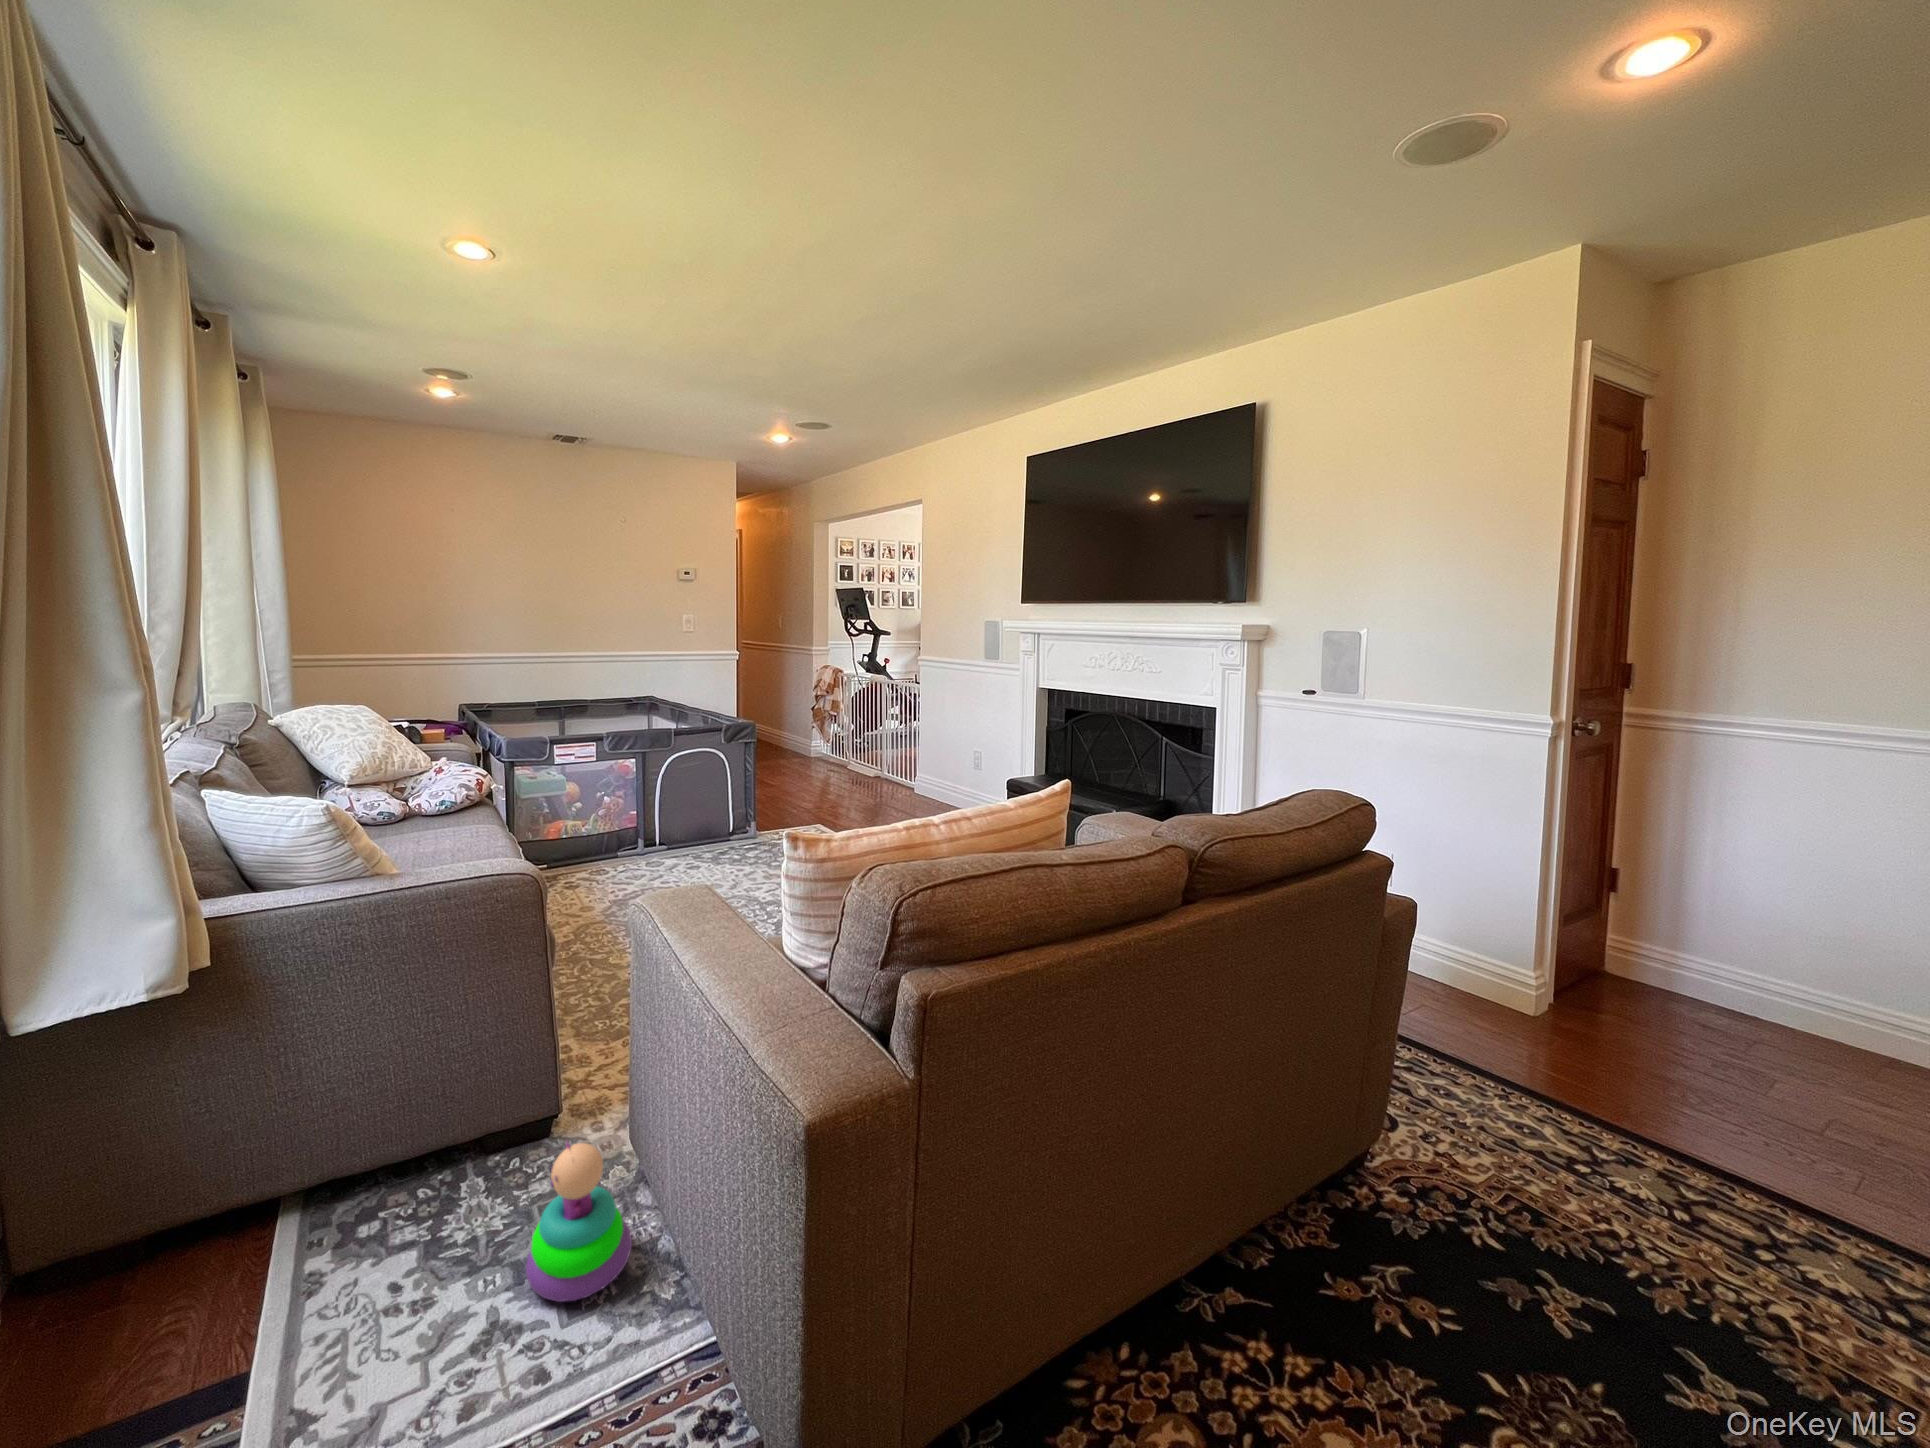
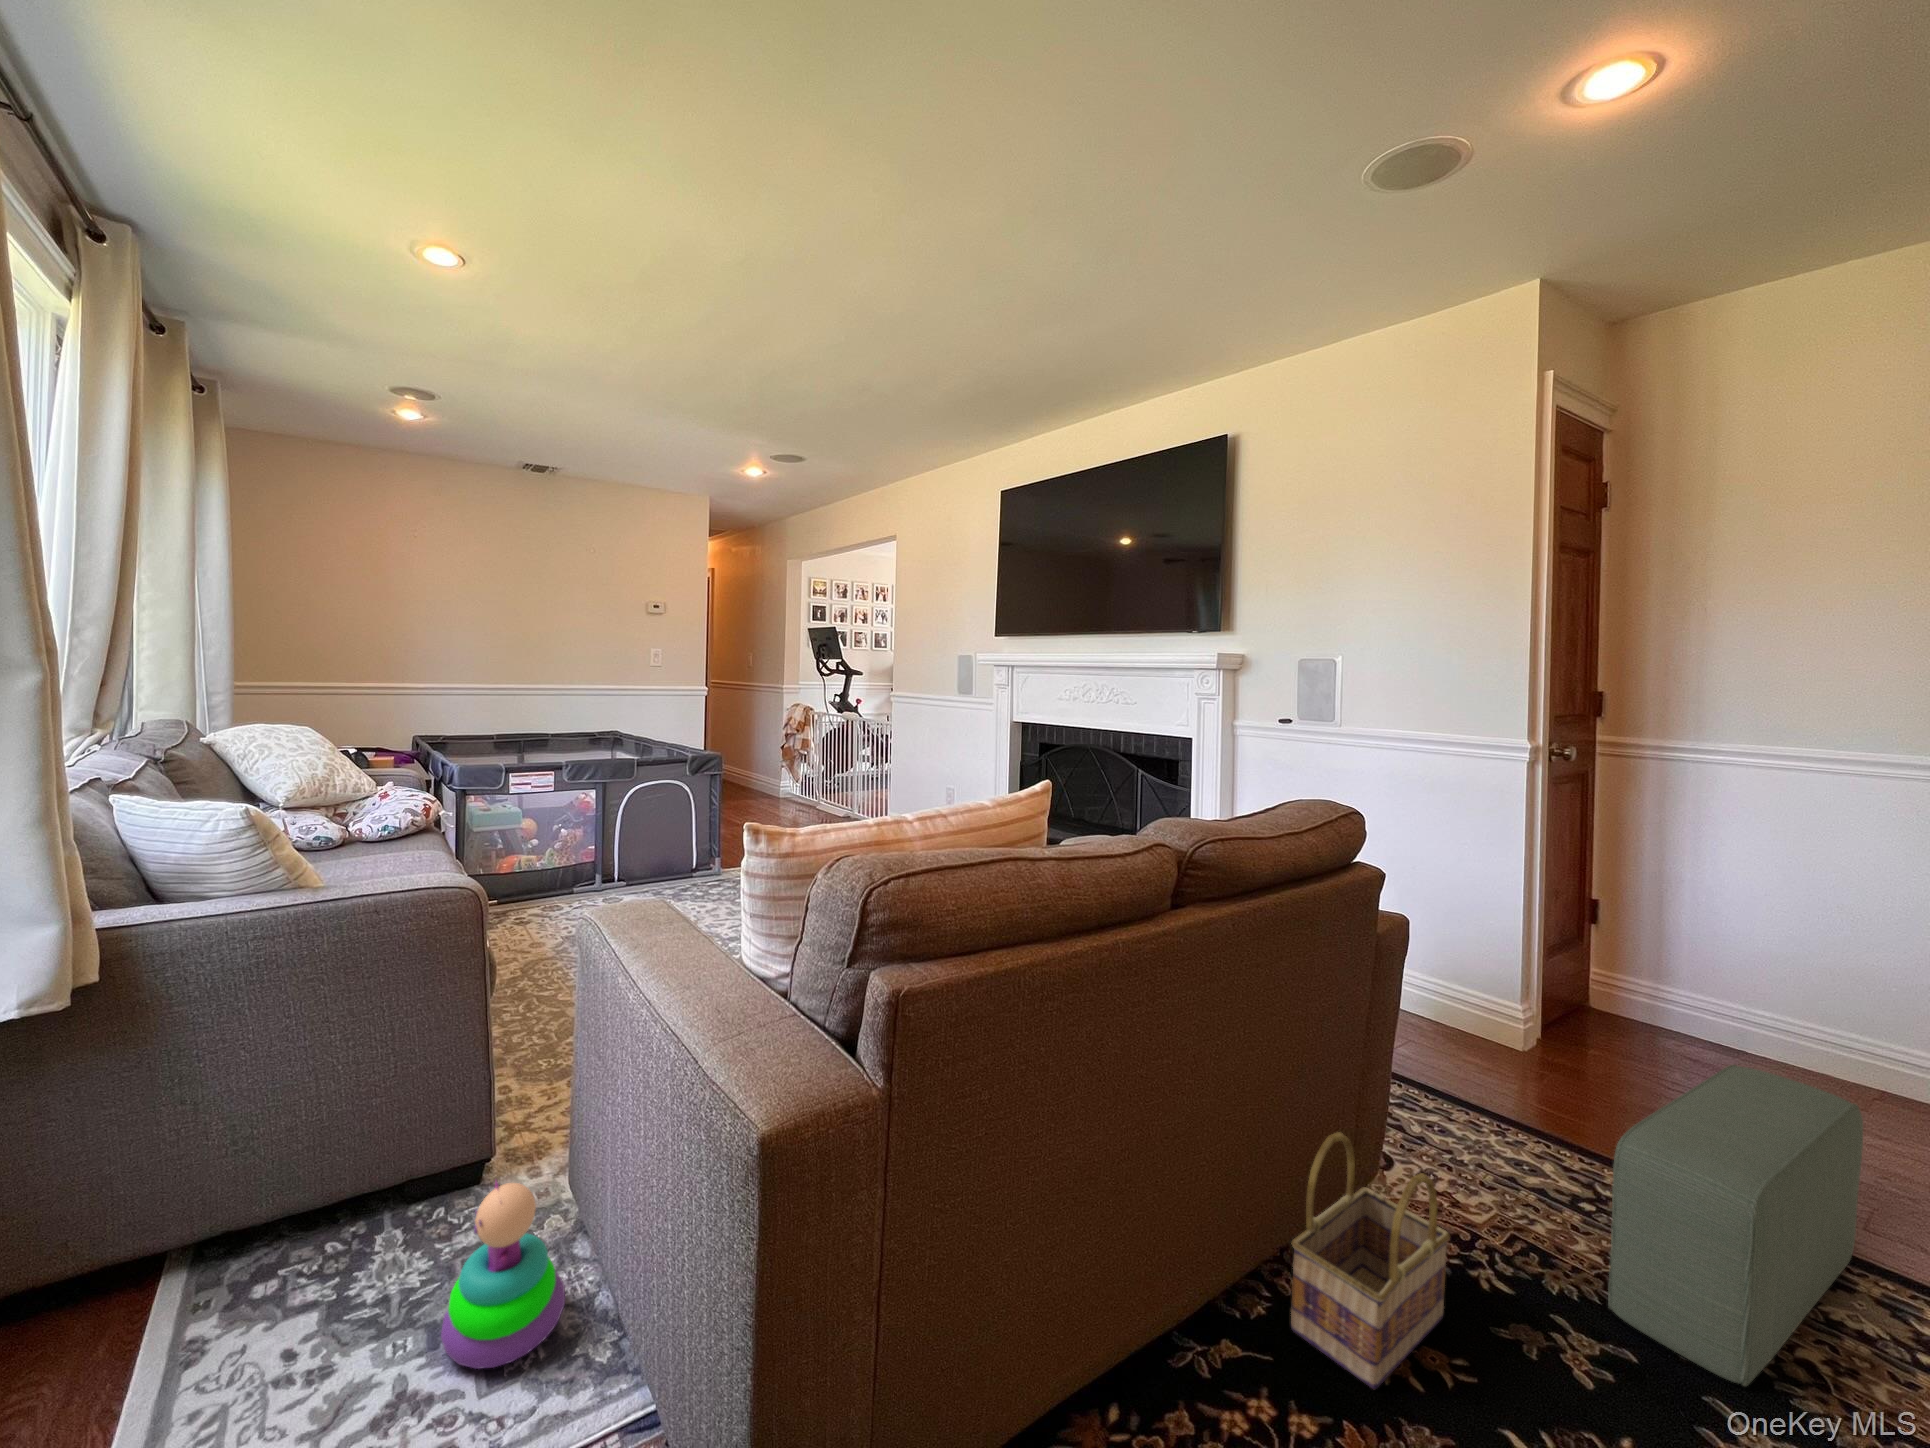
pouf: none [1592,1040,1857,1338] -> present [1608,1064,1863,1386]
basket: none [1290,1104,1443,1334] -> present [1291,1132,1450,1389]

